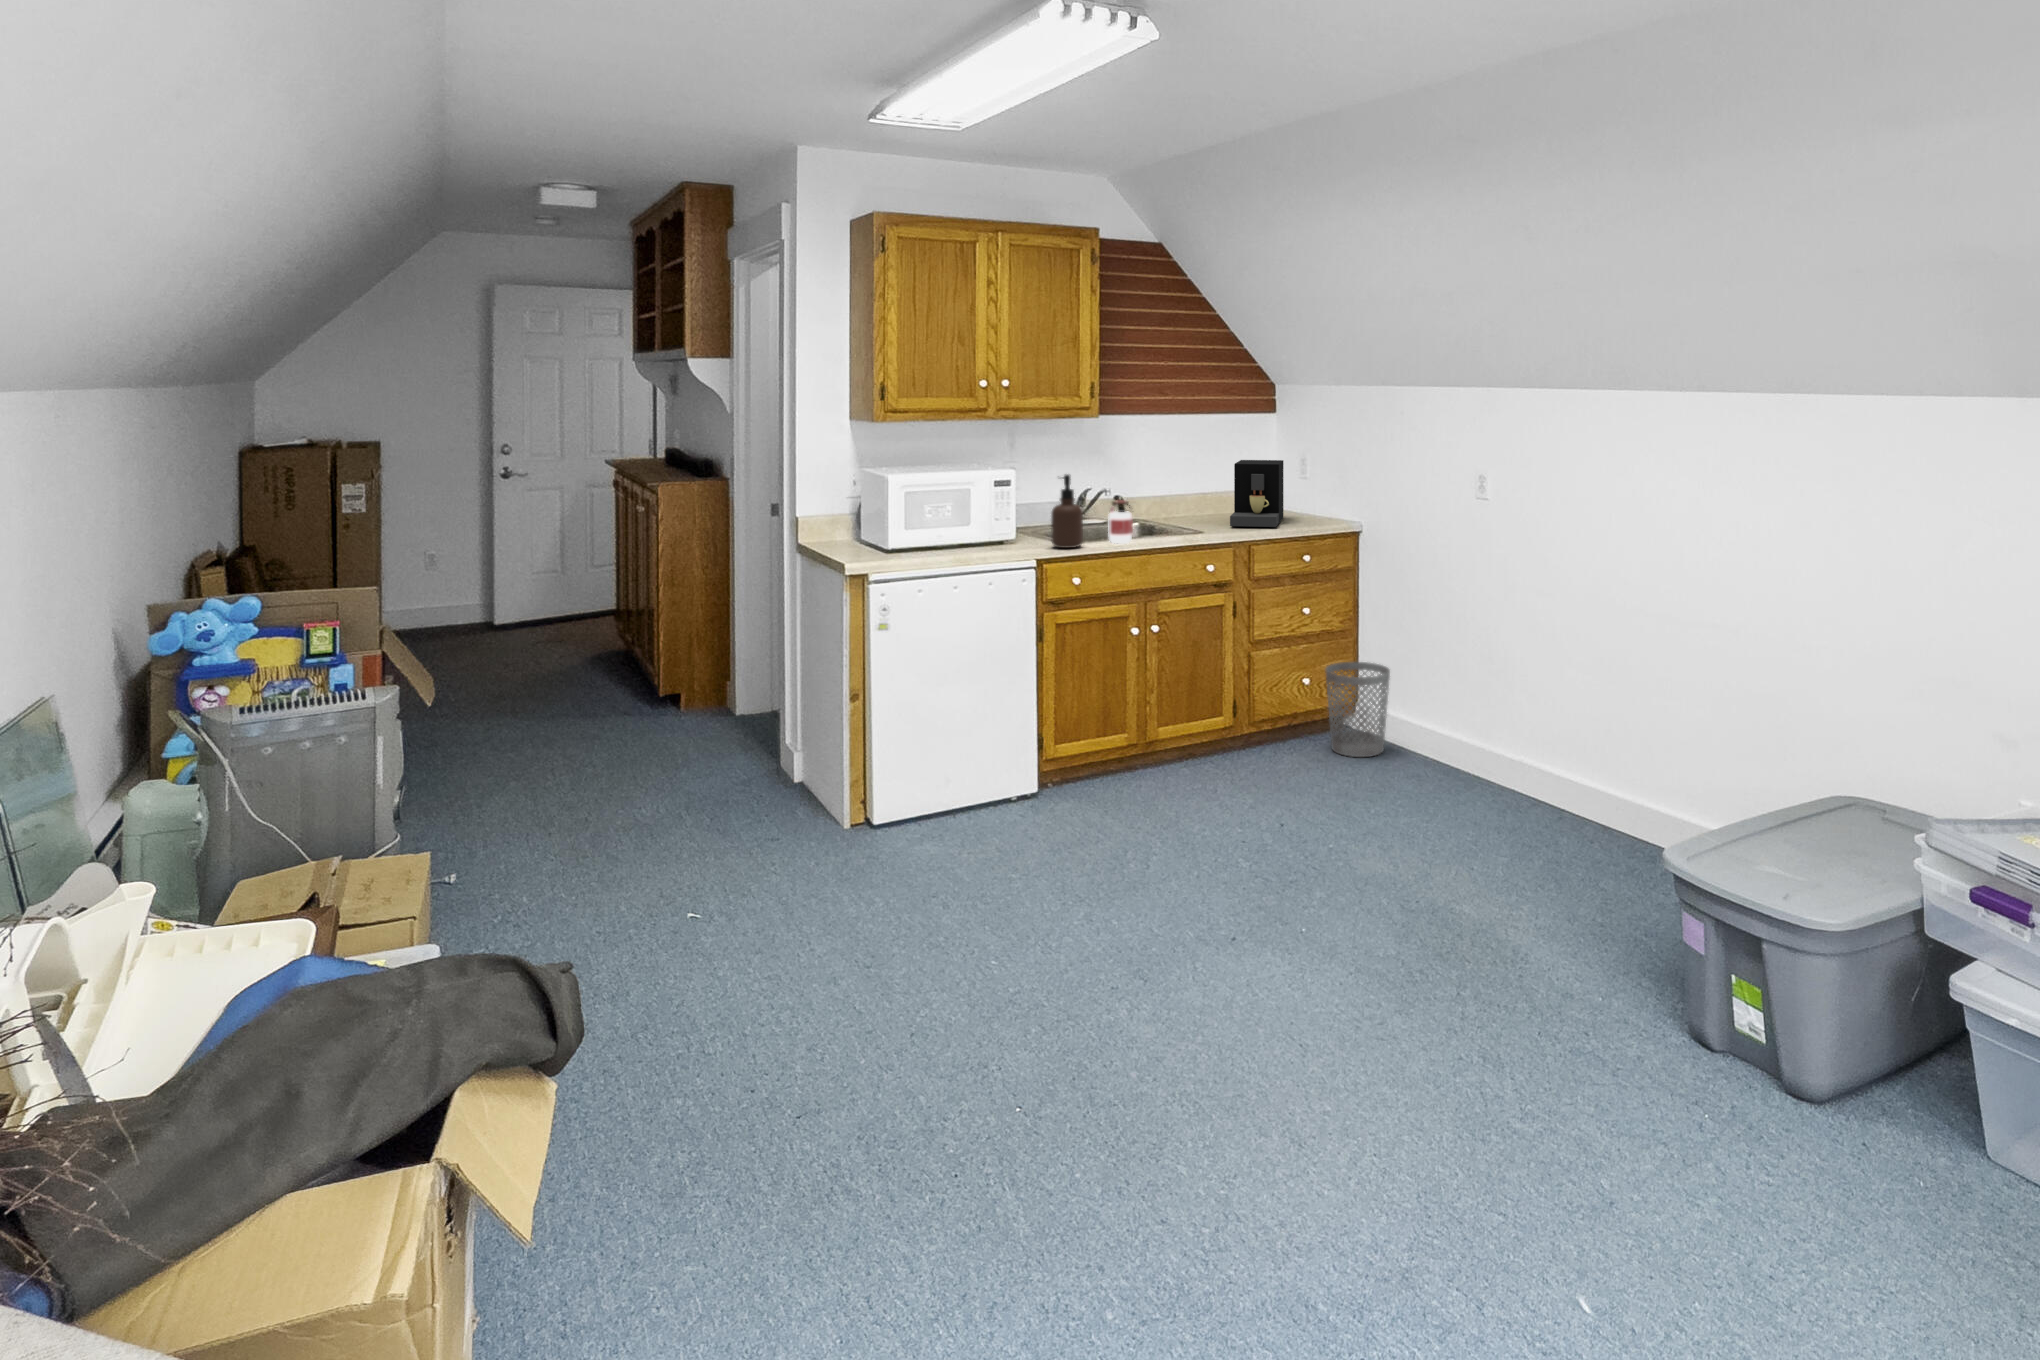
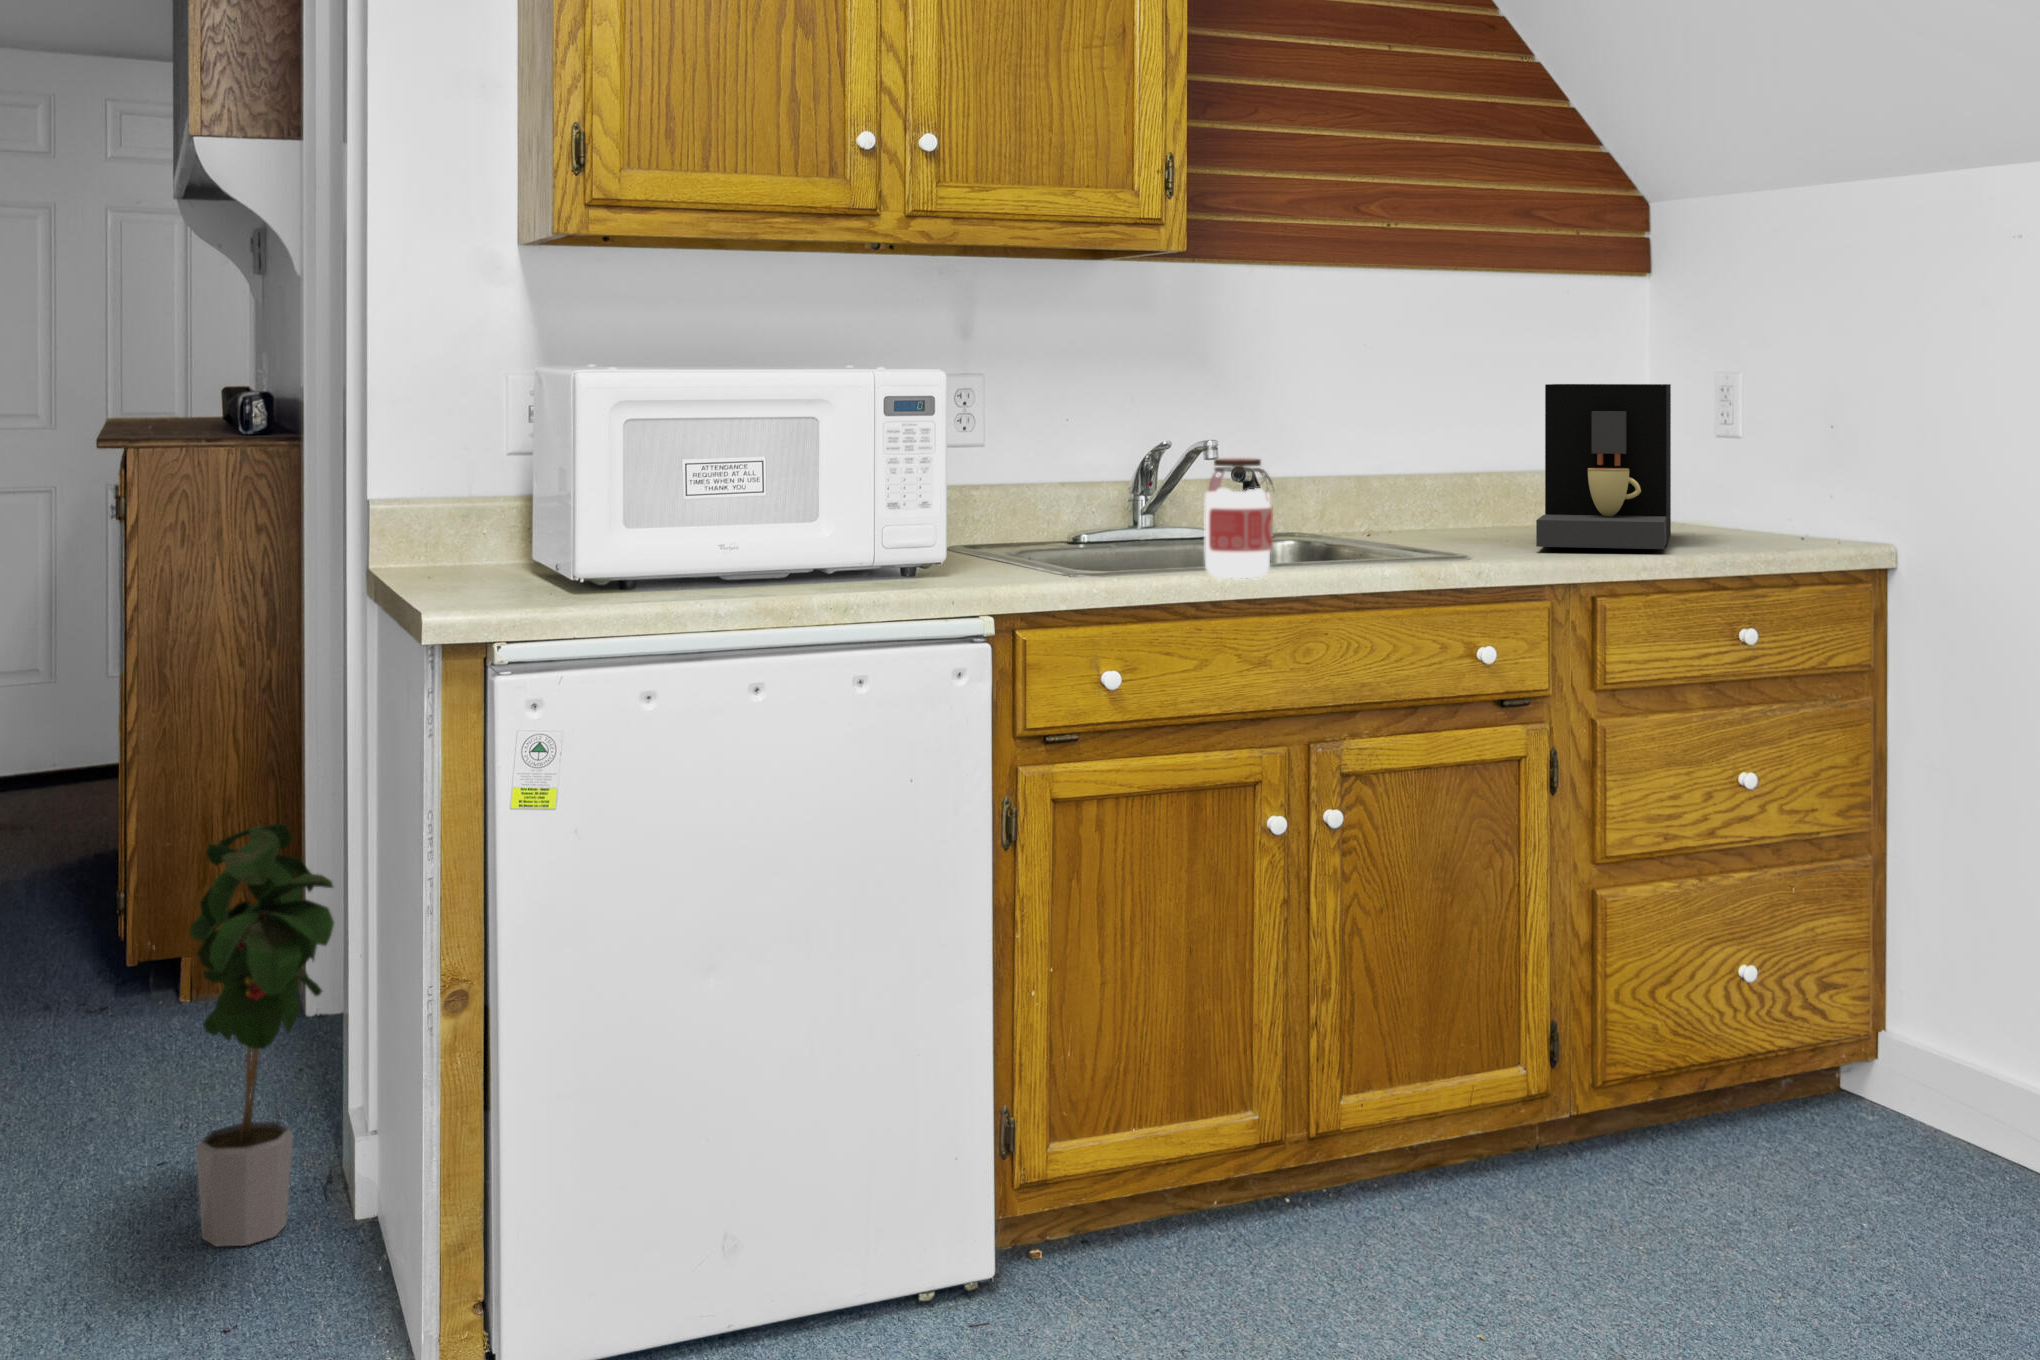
soap dispenser: present [1051,474,1083,548] -> none [1044,381,1132,586]
potted plant: none [733,638,795,793] -> present [190,823,334,1247]
wastebasket: present [1326,662,1390,757] -> none [1805,922,1994,1194]

